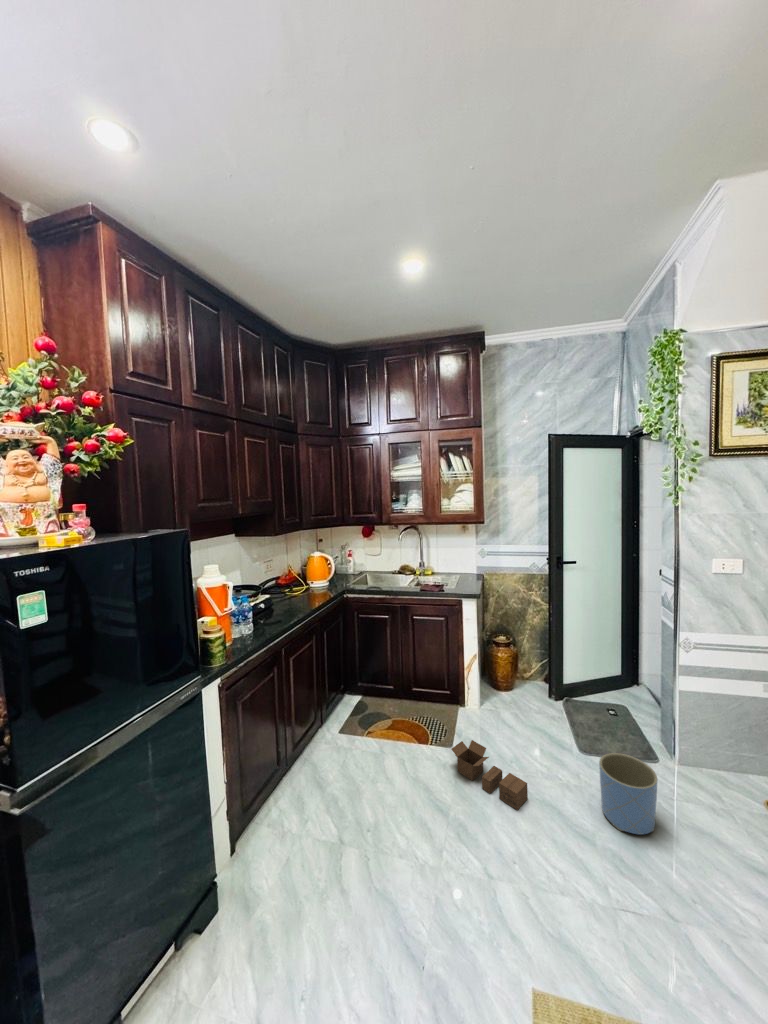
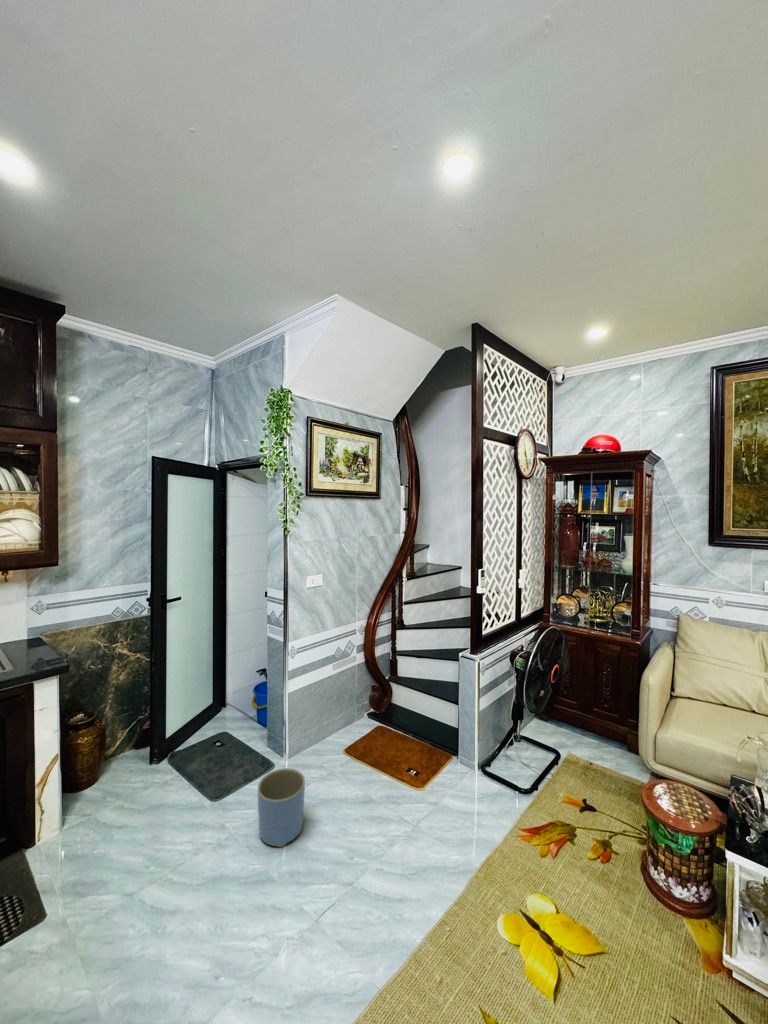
cardboard box: present [451,740,528,810] -> none [65,878,194,955]

